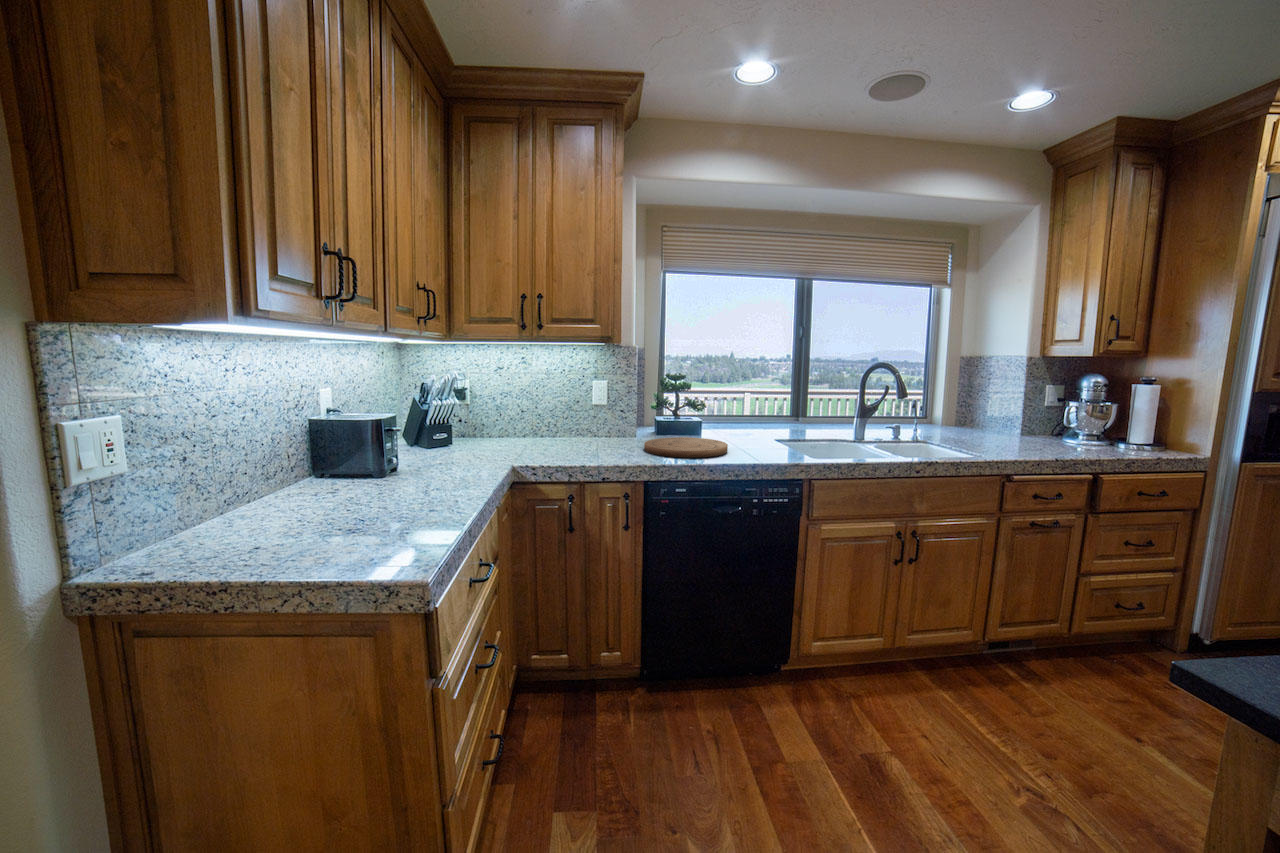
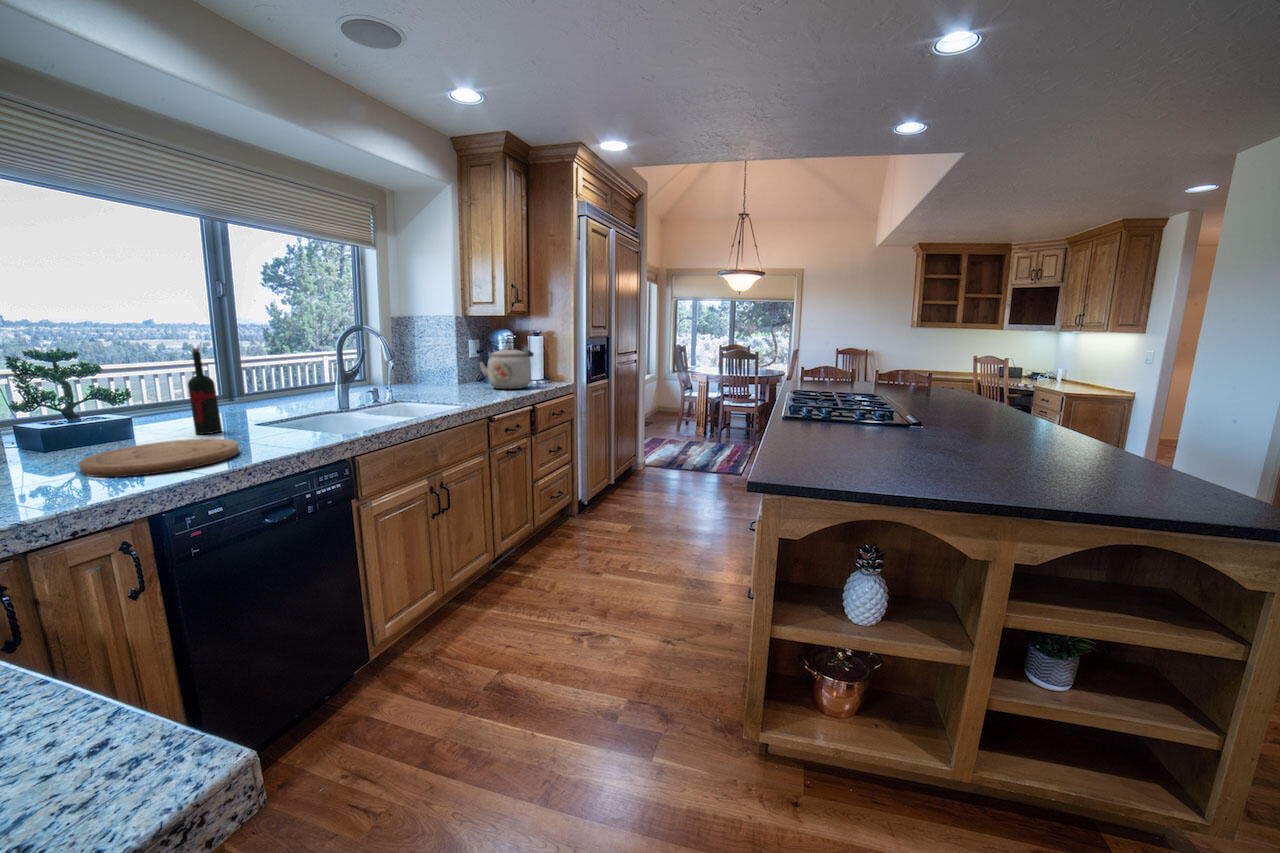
wine bottle: none [731,377,749,439] -> present [188,348,222,434]
kettle: none [1042,395,1135,450] -> present [480,347,533,389]

